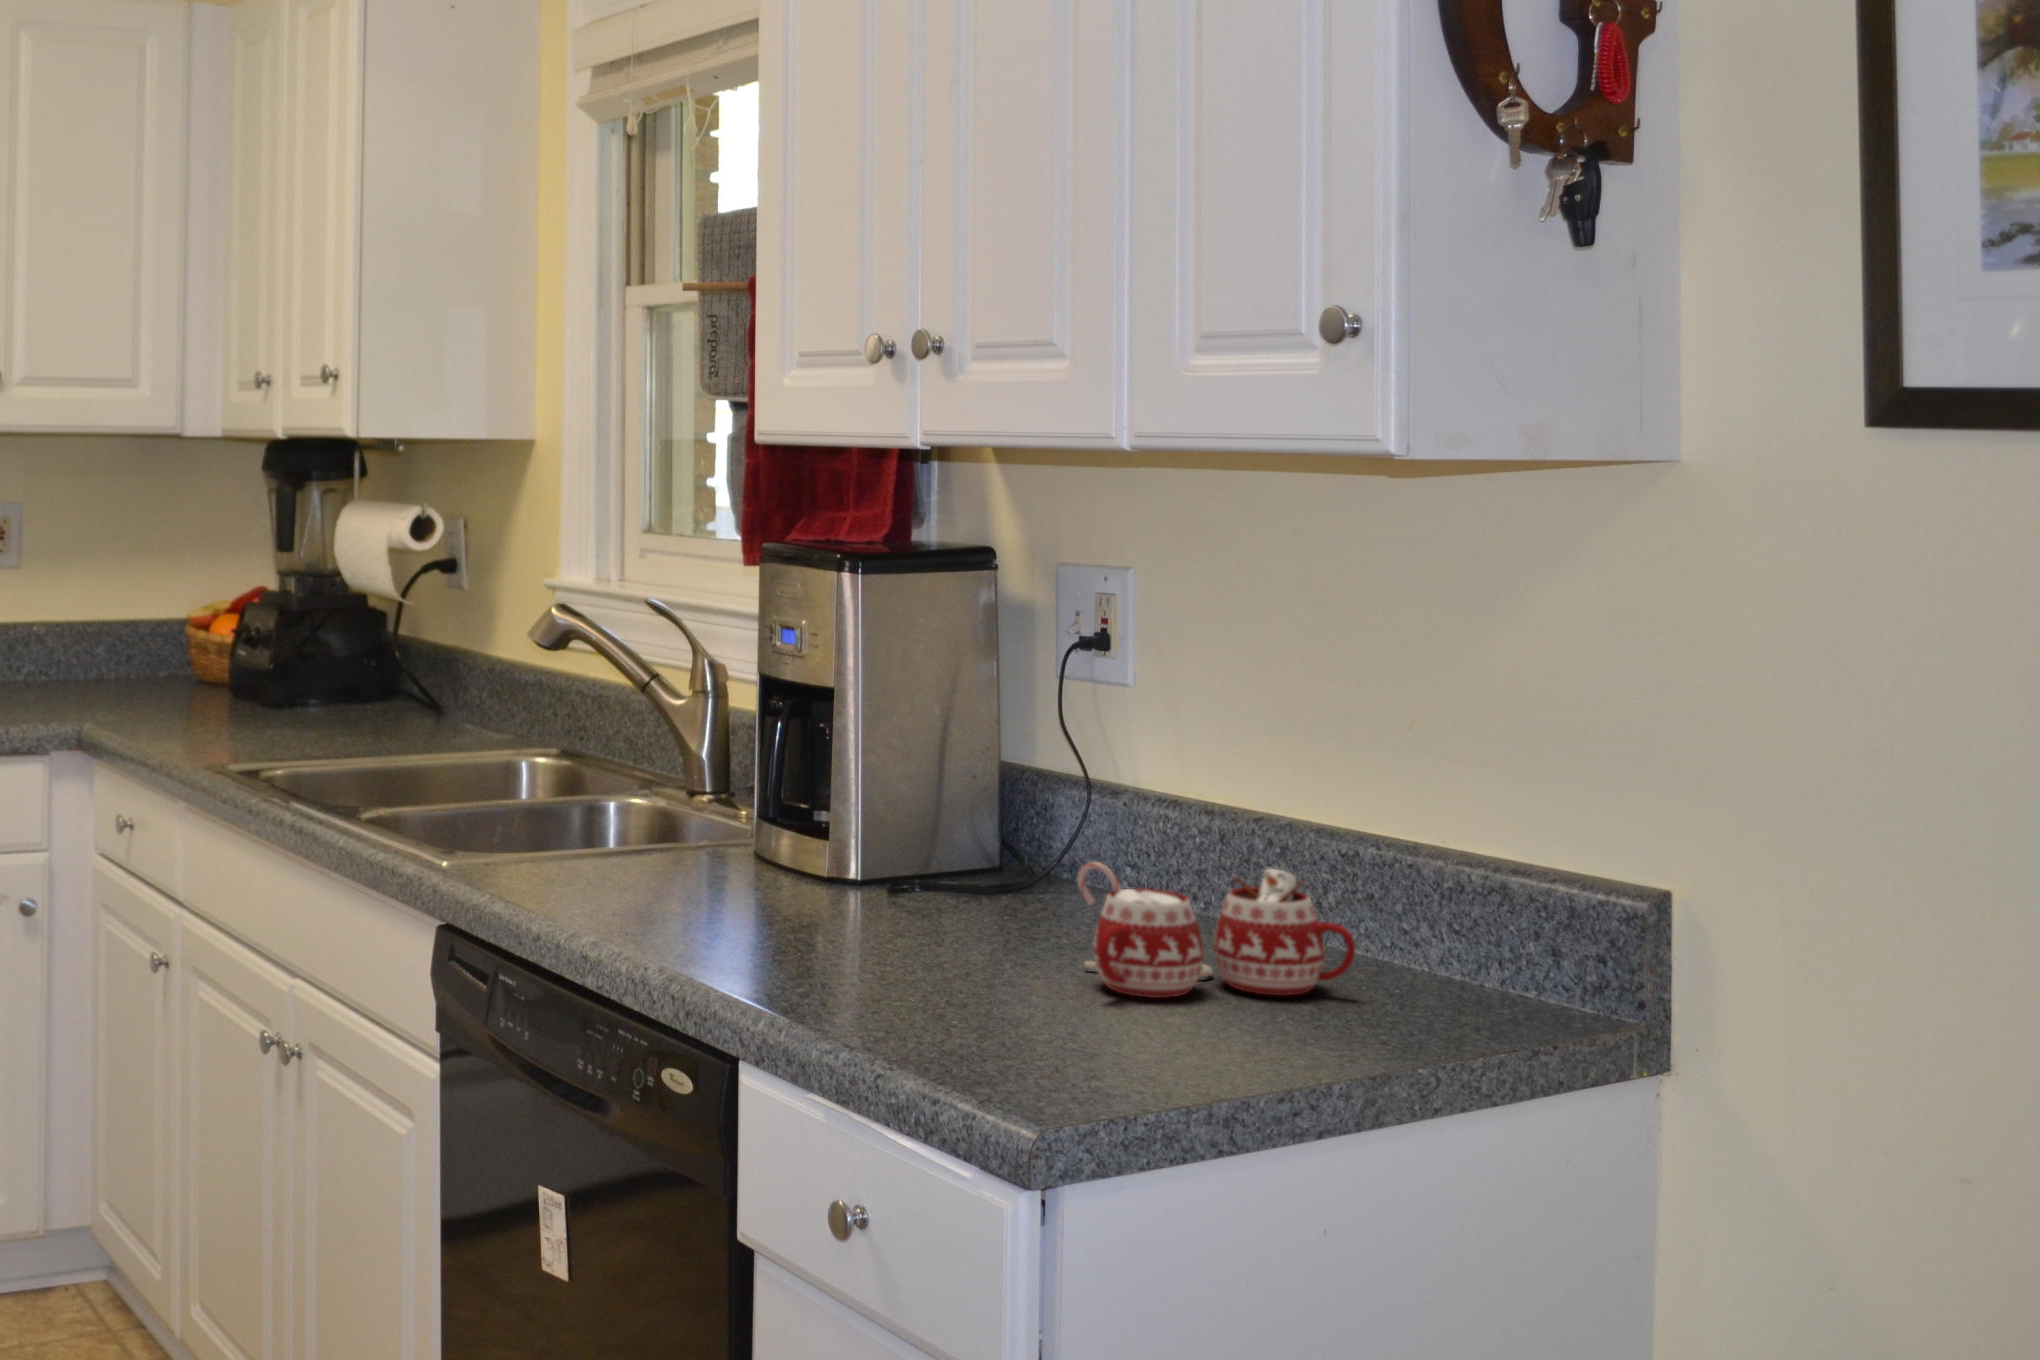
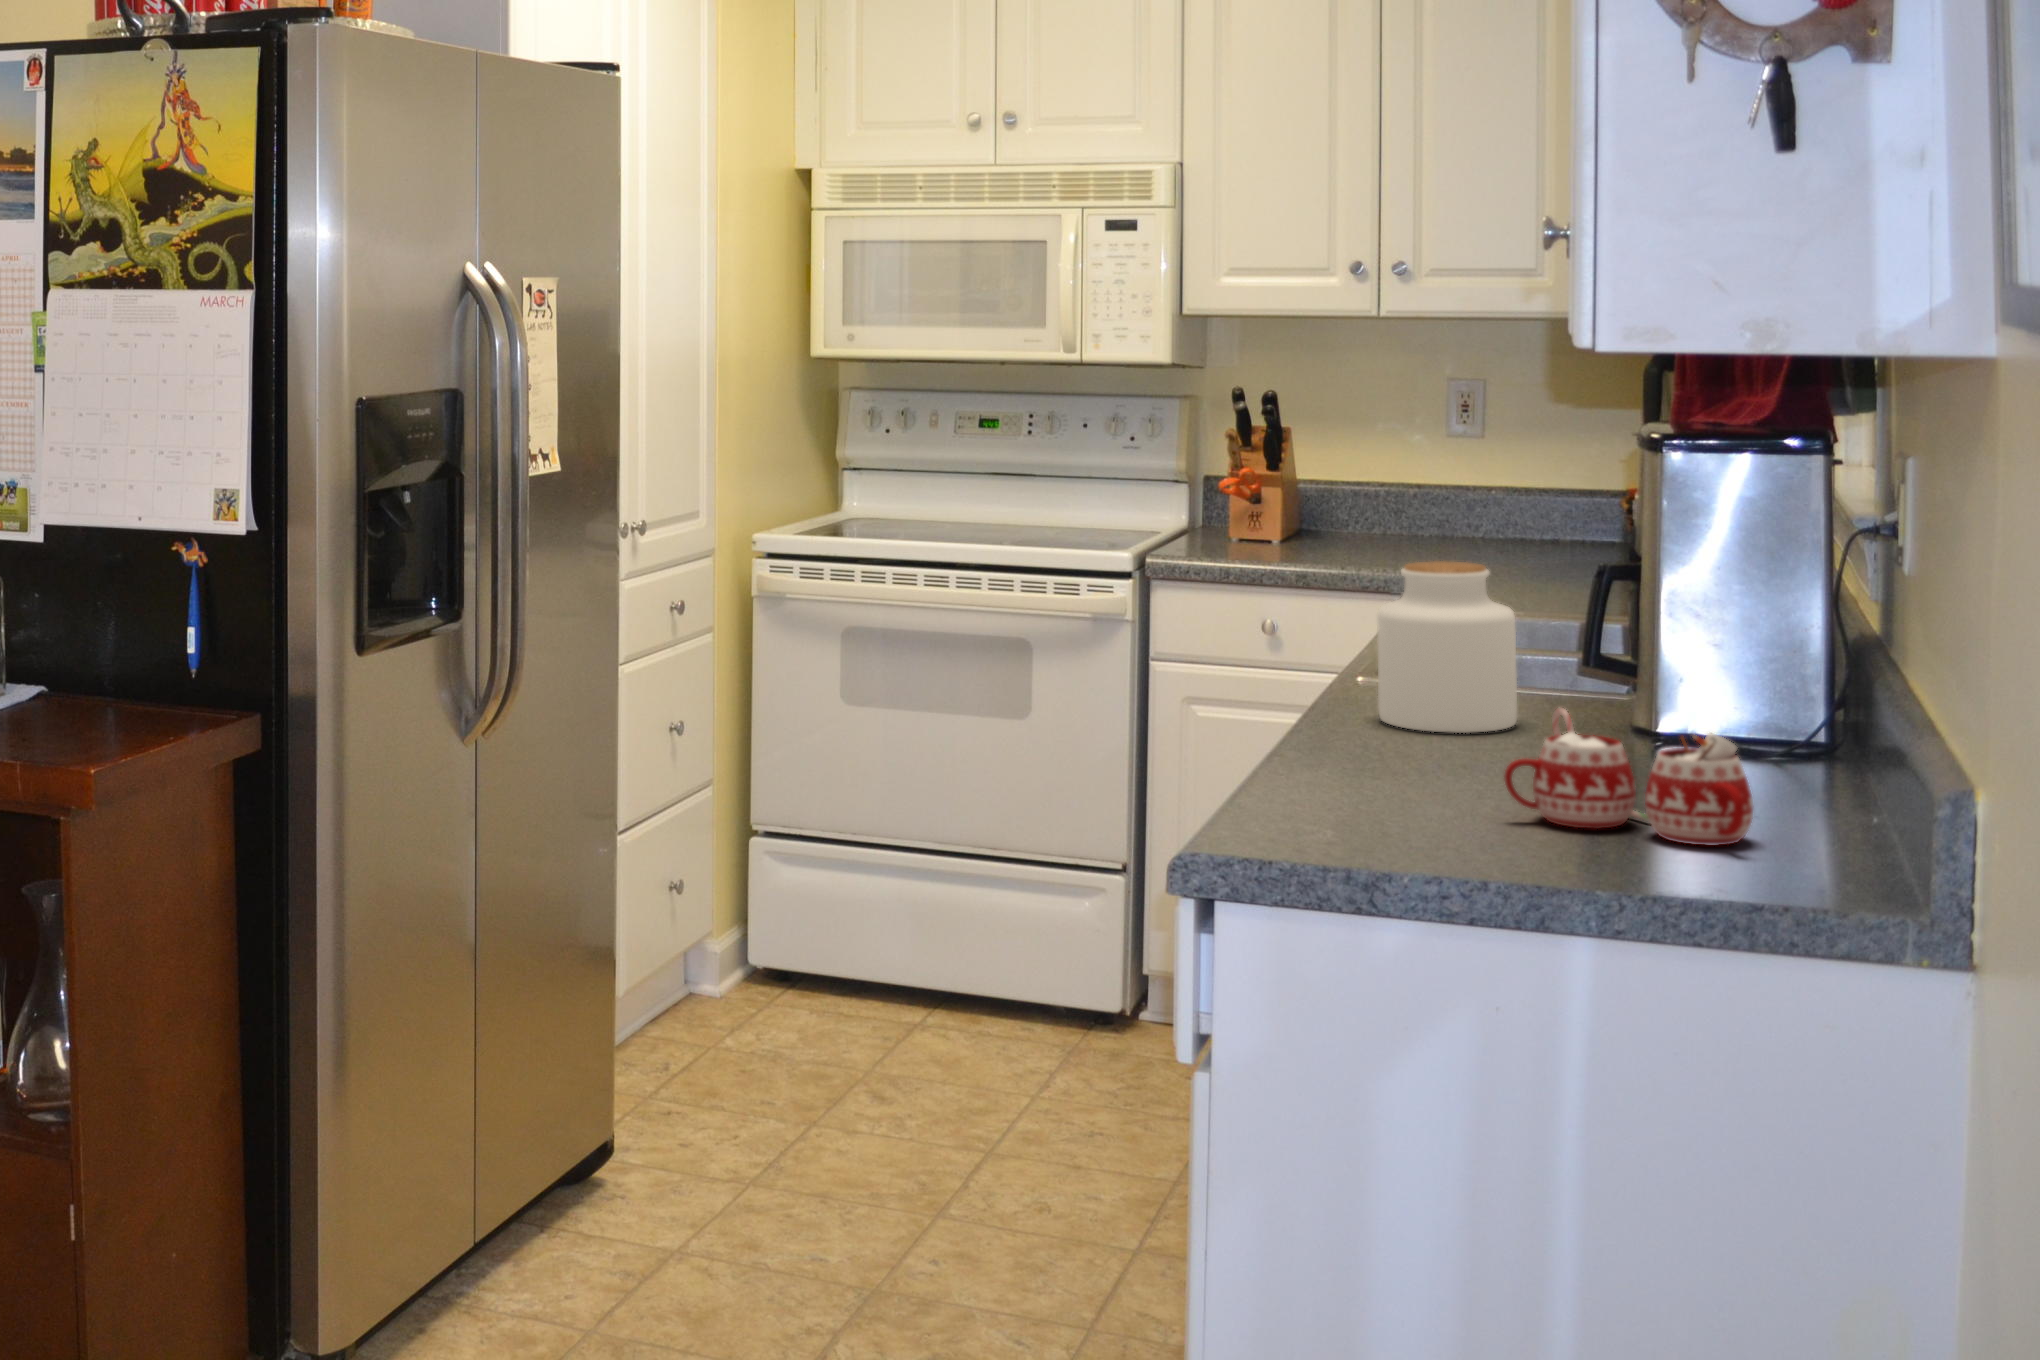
jar: none [600,706,752,909] -> present [1377,561,1517,733]

